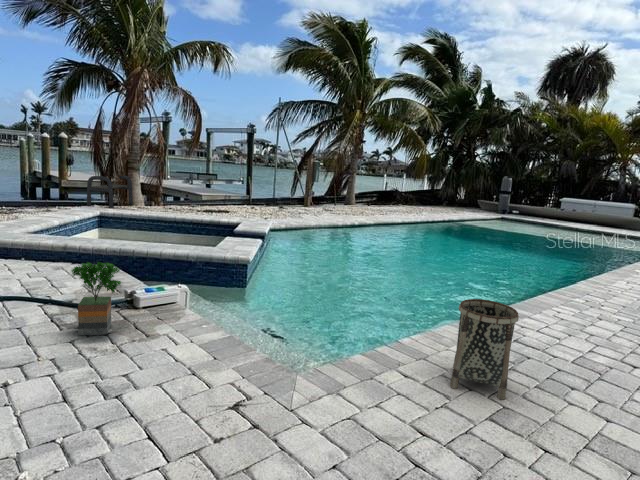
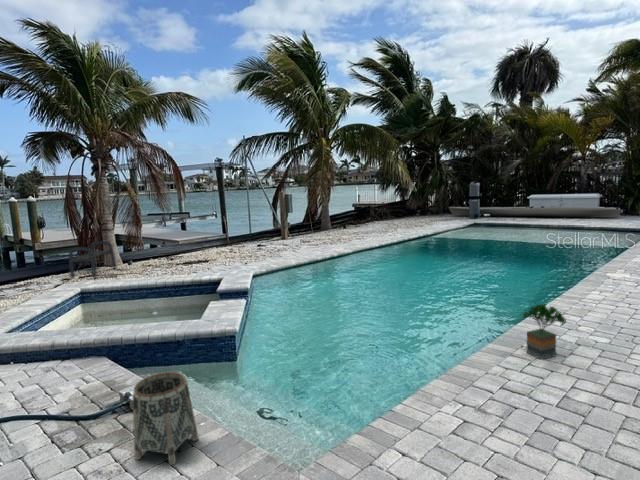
potted tree: present [71,262,121,335] -> present [523,304,566,359]
basket: present [450,299,519,399] -> present [133,372,198,465]

